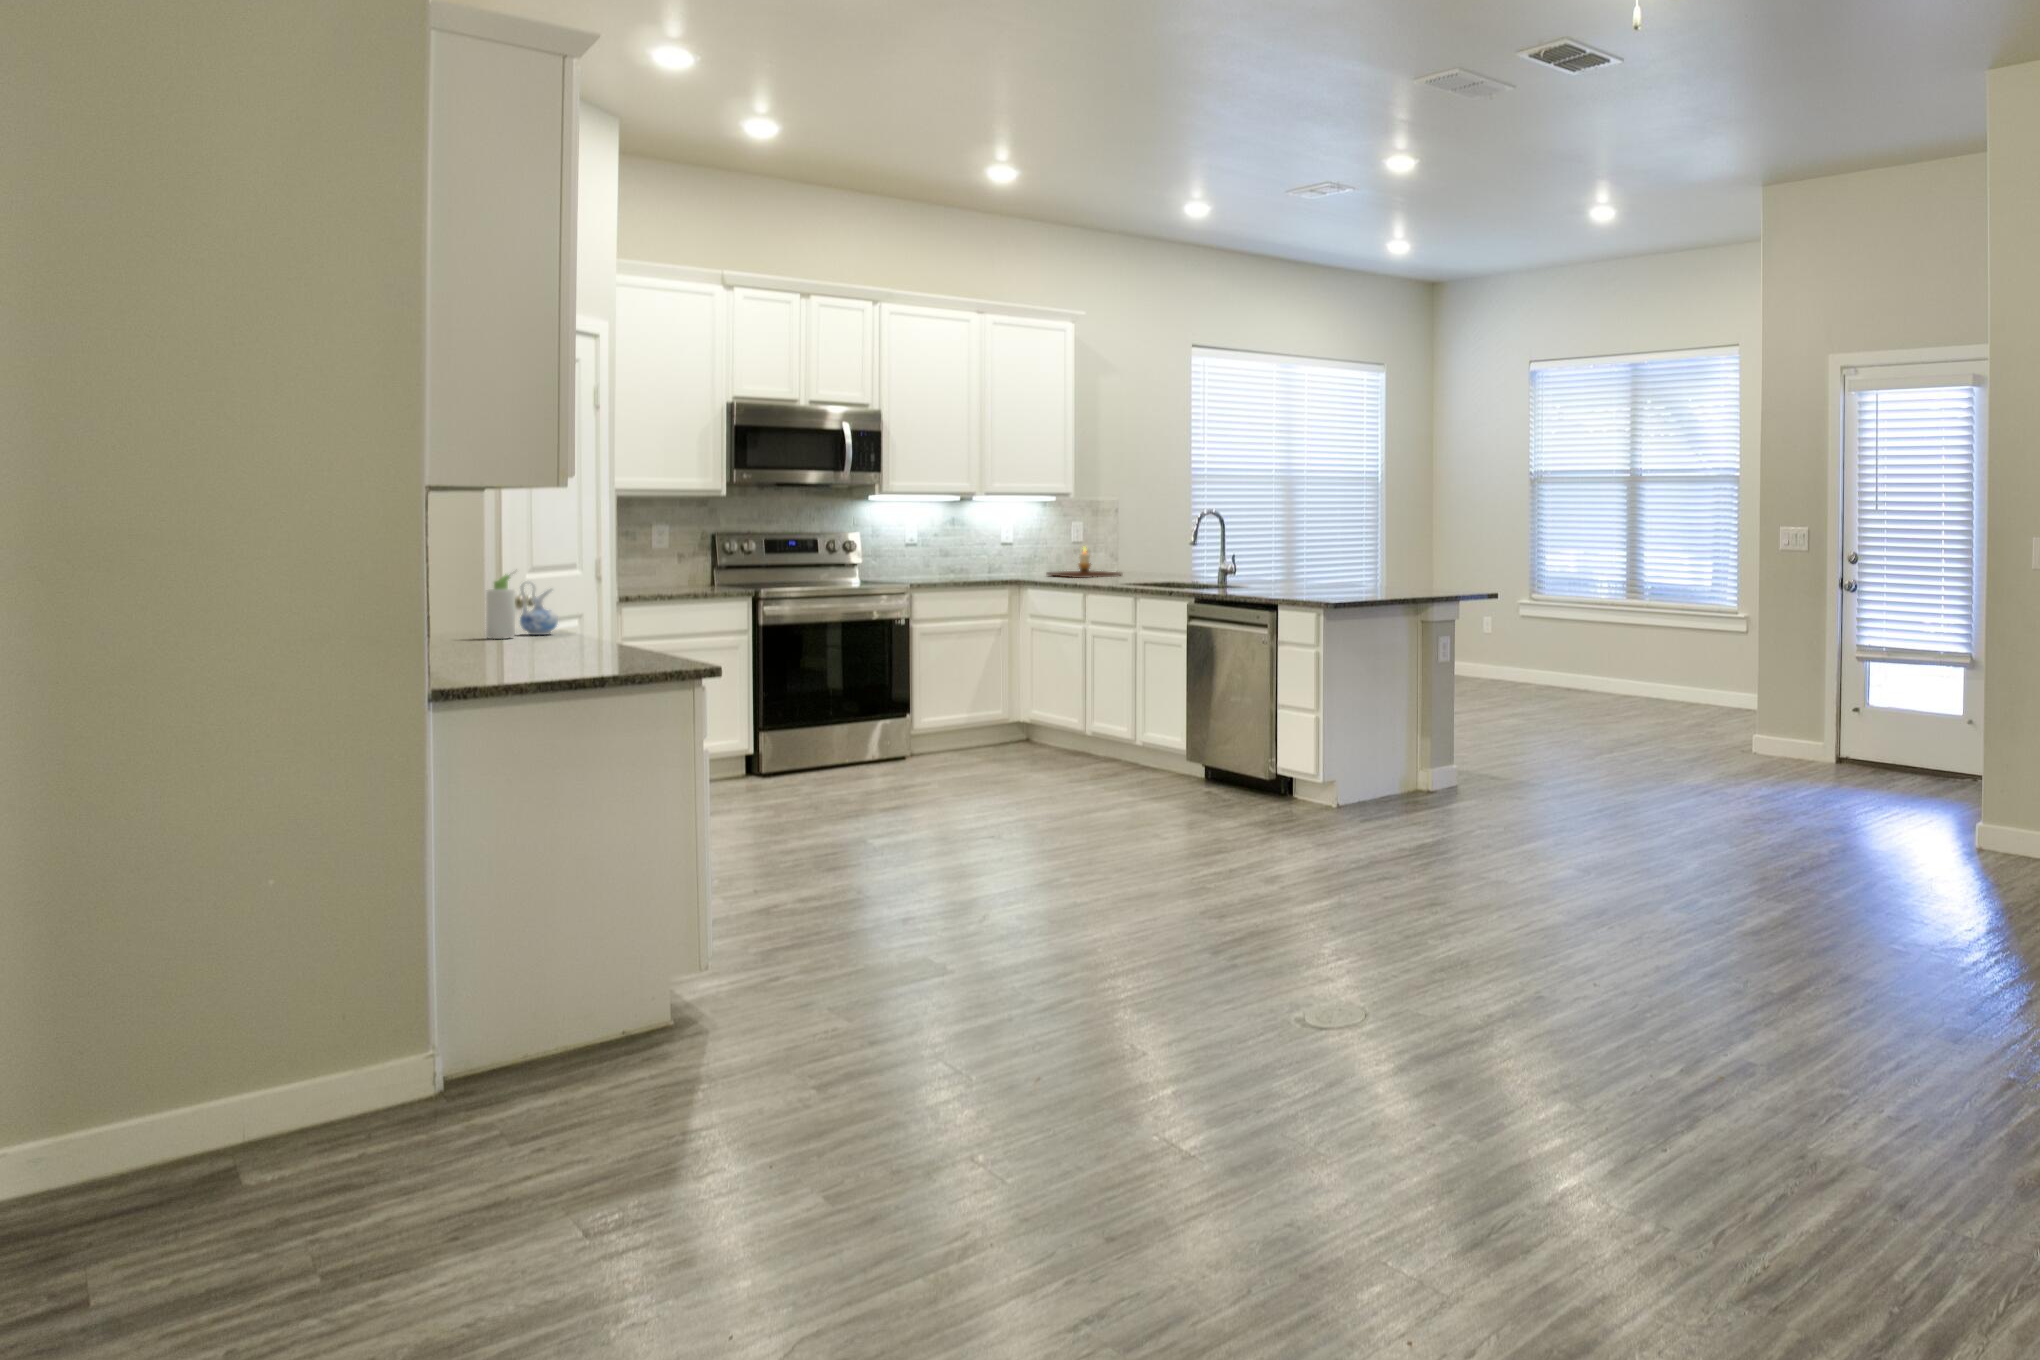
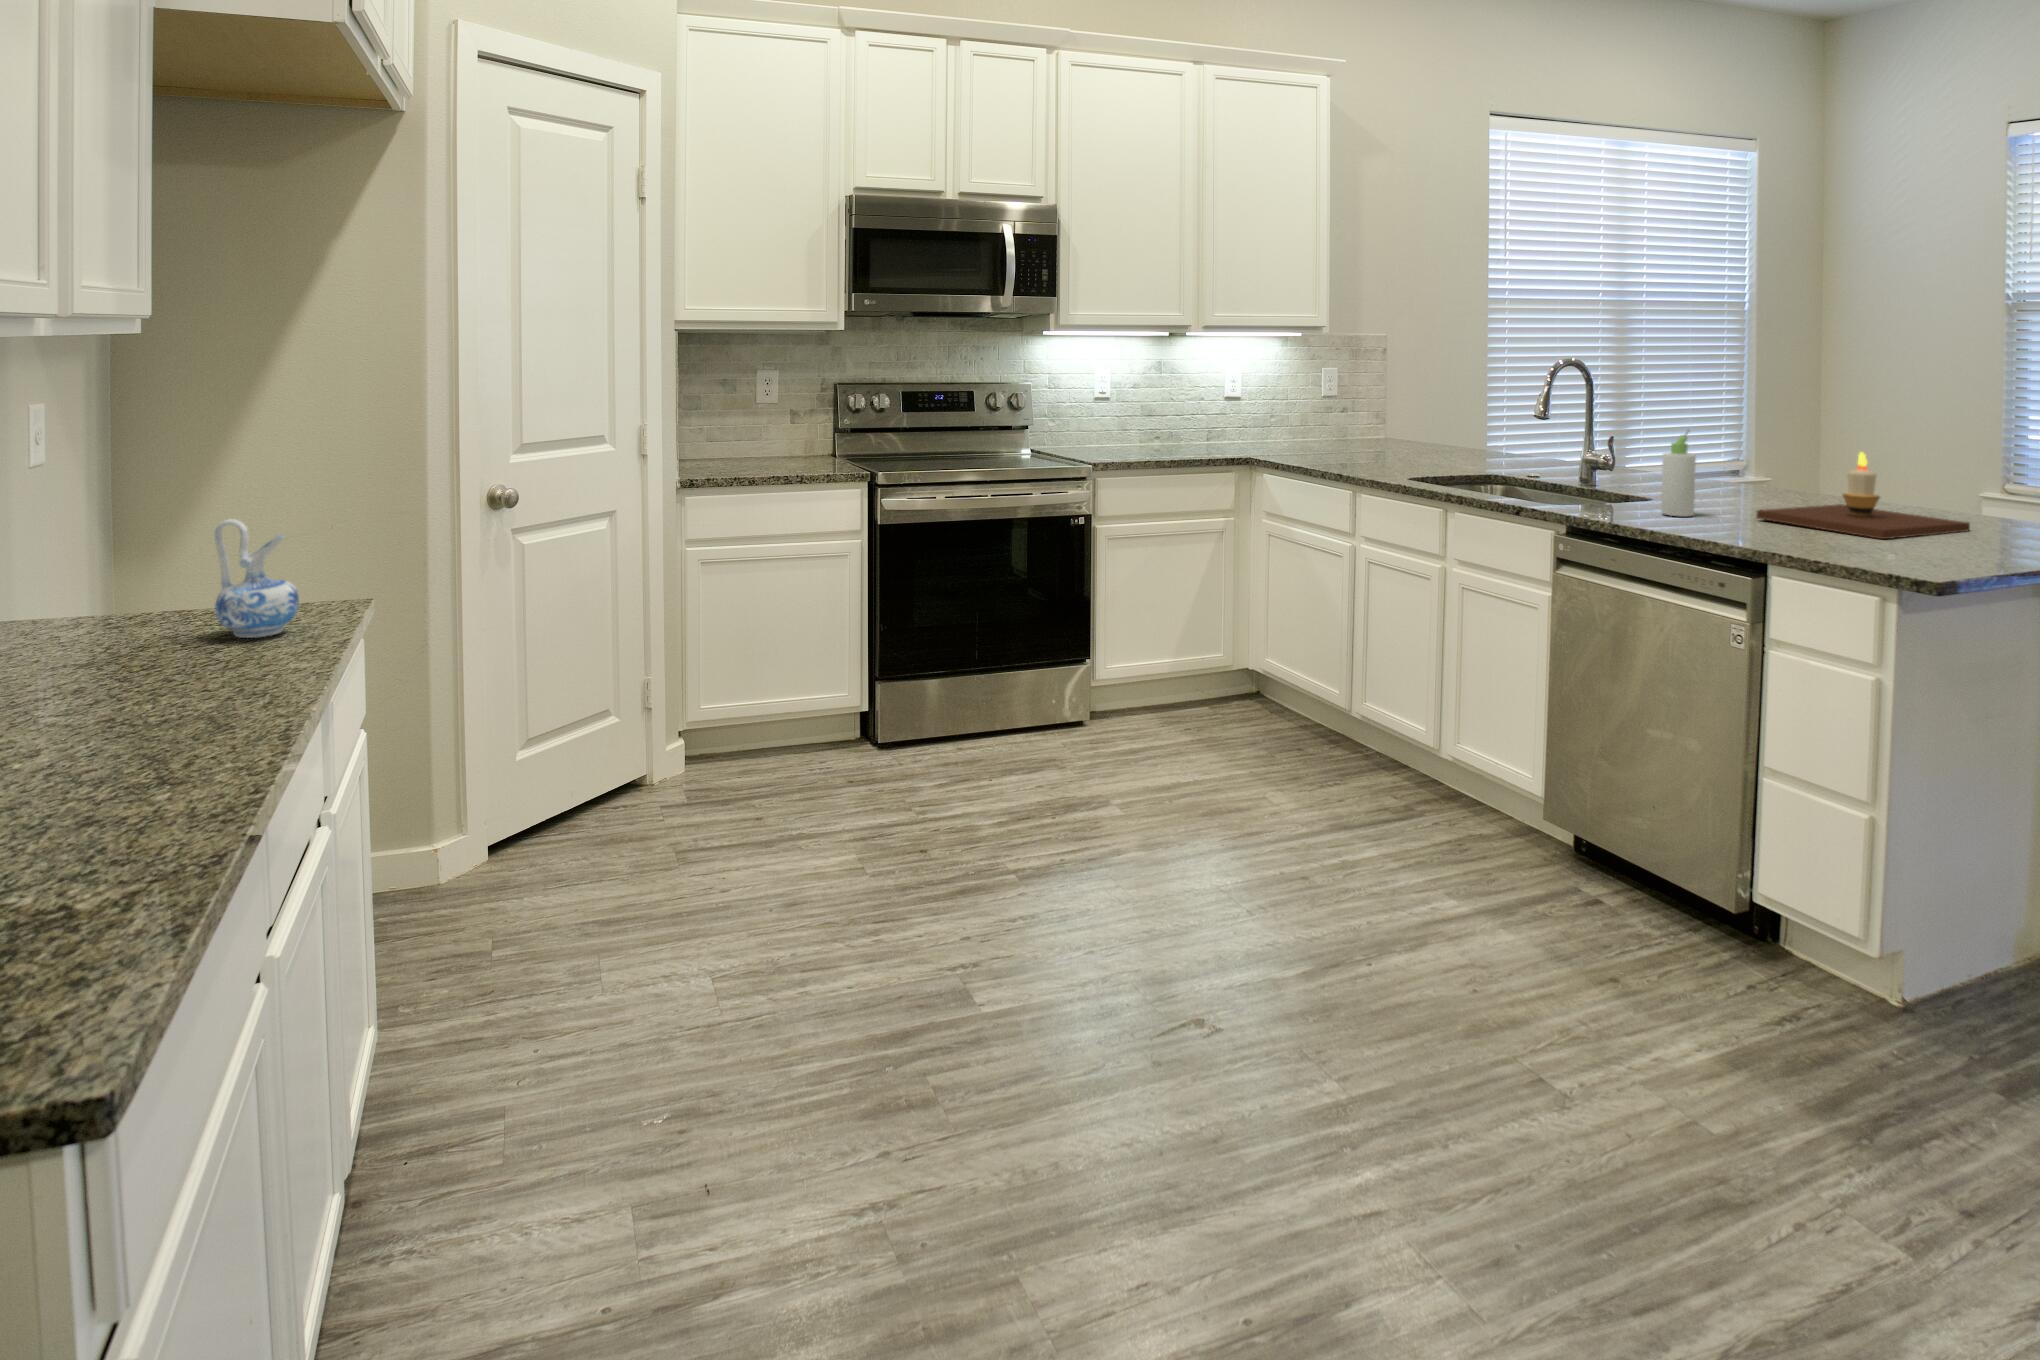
candle: present [1047,548,1122,578] -> present [1756,452,1970,539]
bottle: present [486,574,515,639] -> present [1661,430,1696,517]

